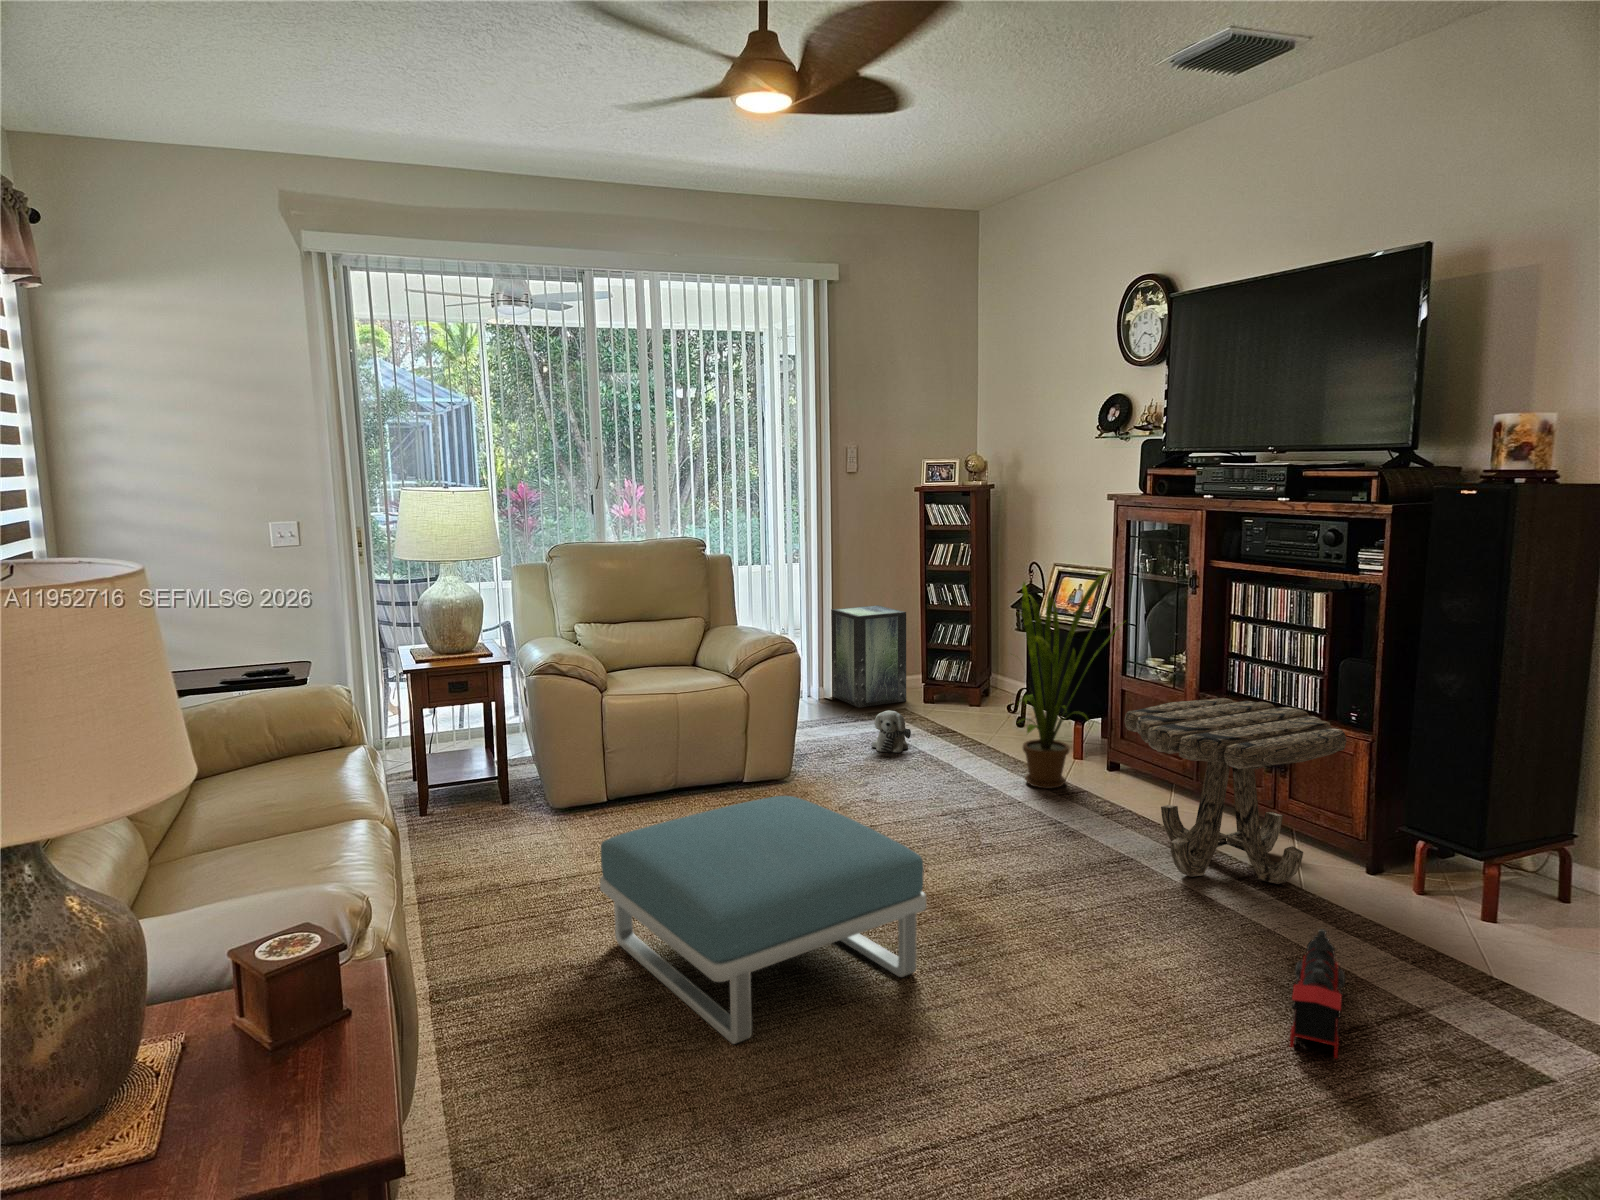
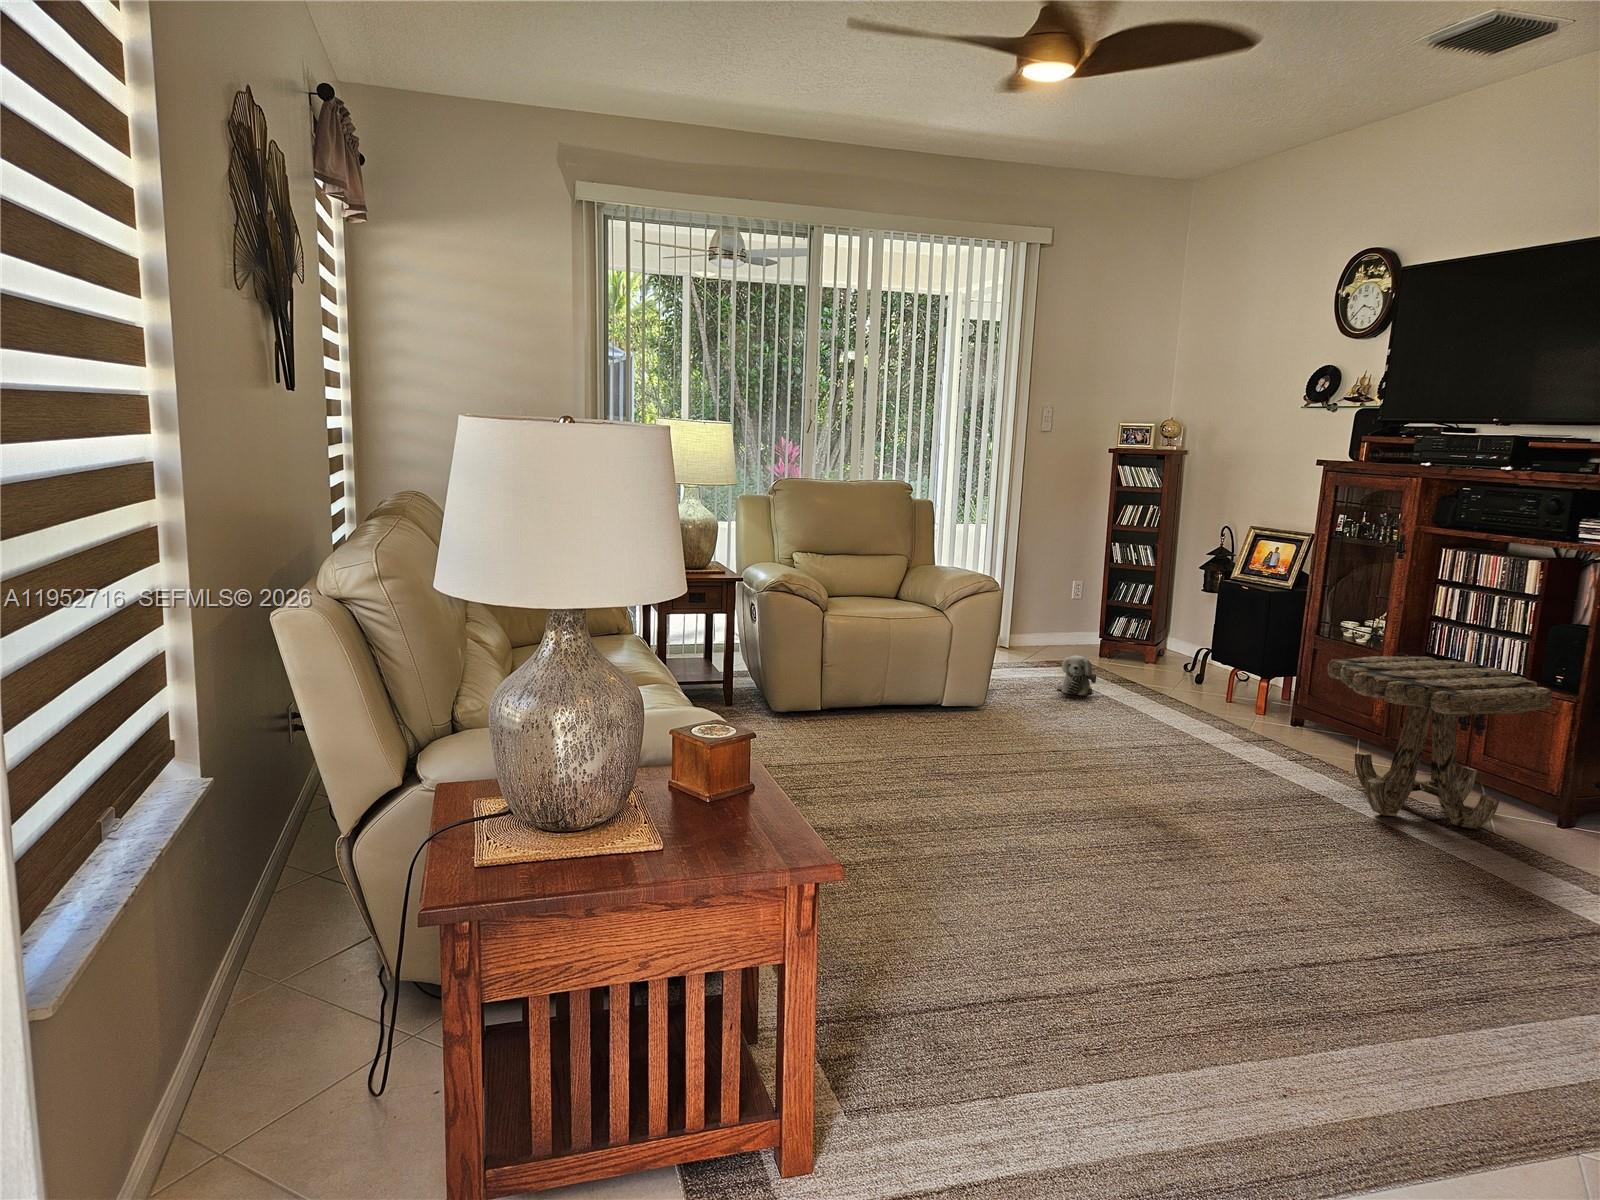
house plant: present [1018,571,1120,788] -> none [1207,532,1329,736]
storage box: present [831,605,906,708] -> none [1010,561,1090,656]
footstool: present [600,796,926,1044] -> none [851,706,1147,895]
toy train: present [1290,929,1345,1058] -> none [1488,855,1542,957]

